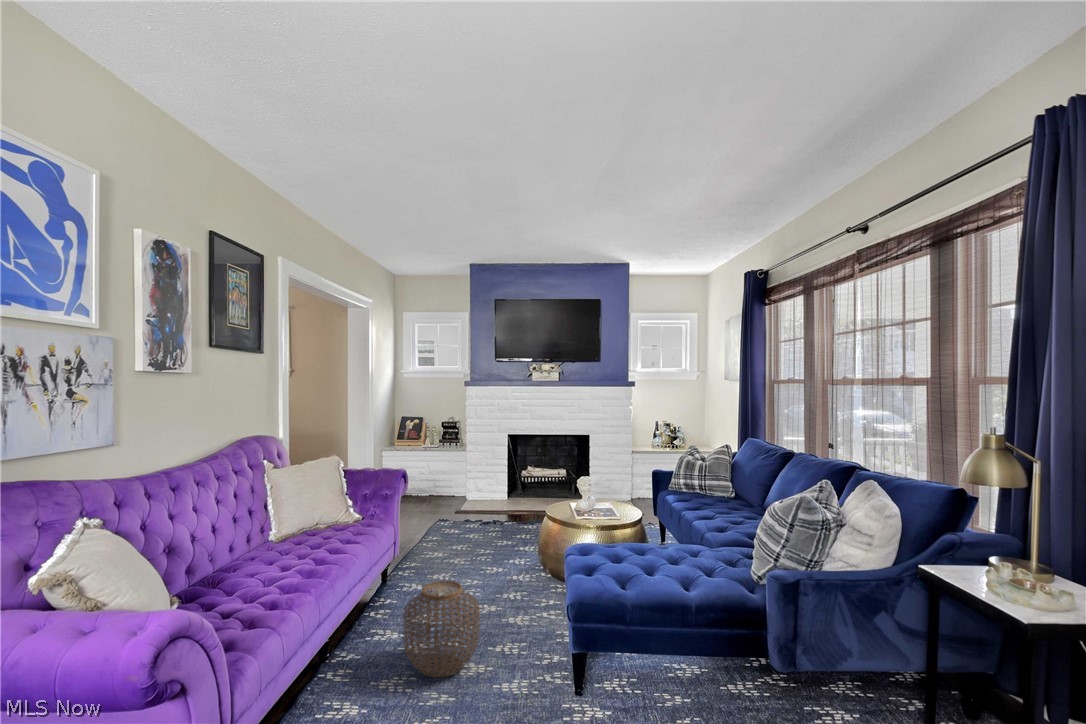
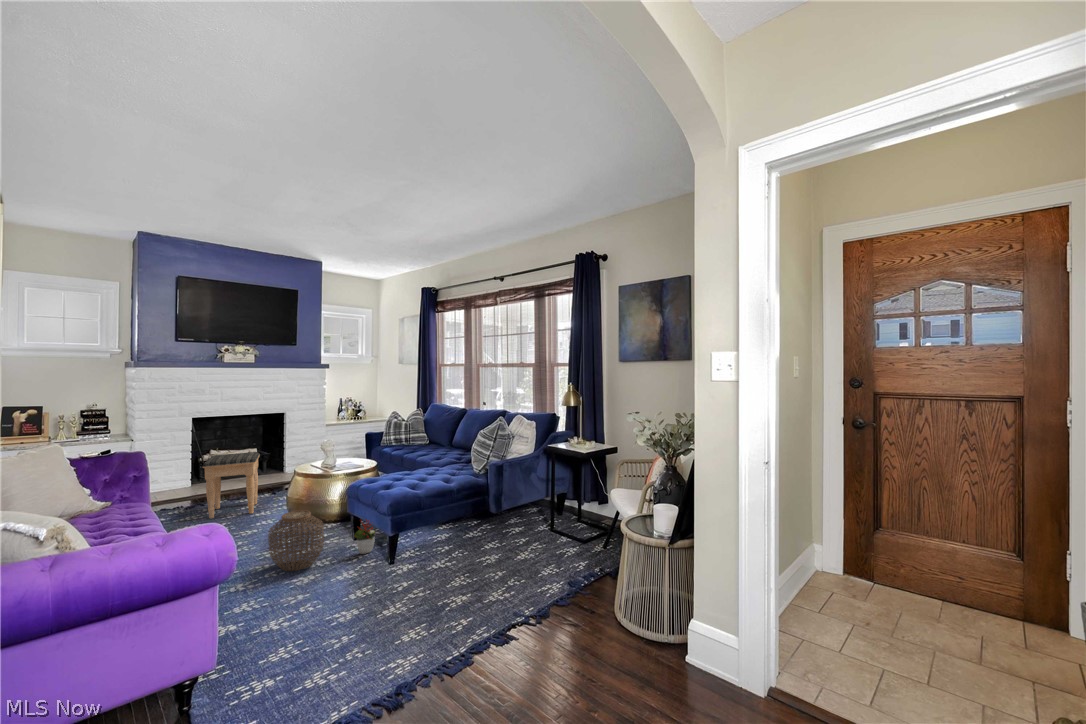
footstool: none [446,475,514,554] -> present [202,452,260,518]
decorative plant: none [520,620,554,681] -> present [354,520,375,554]

